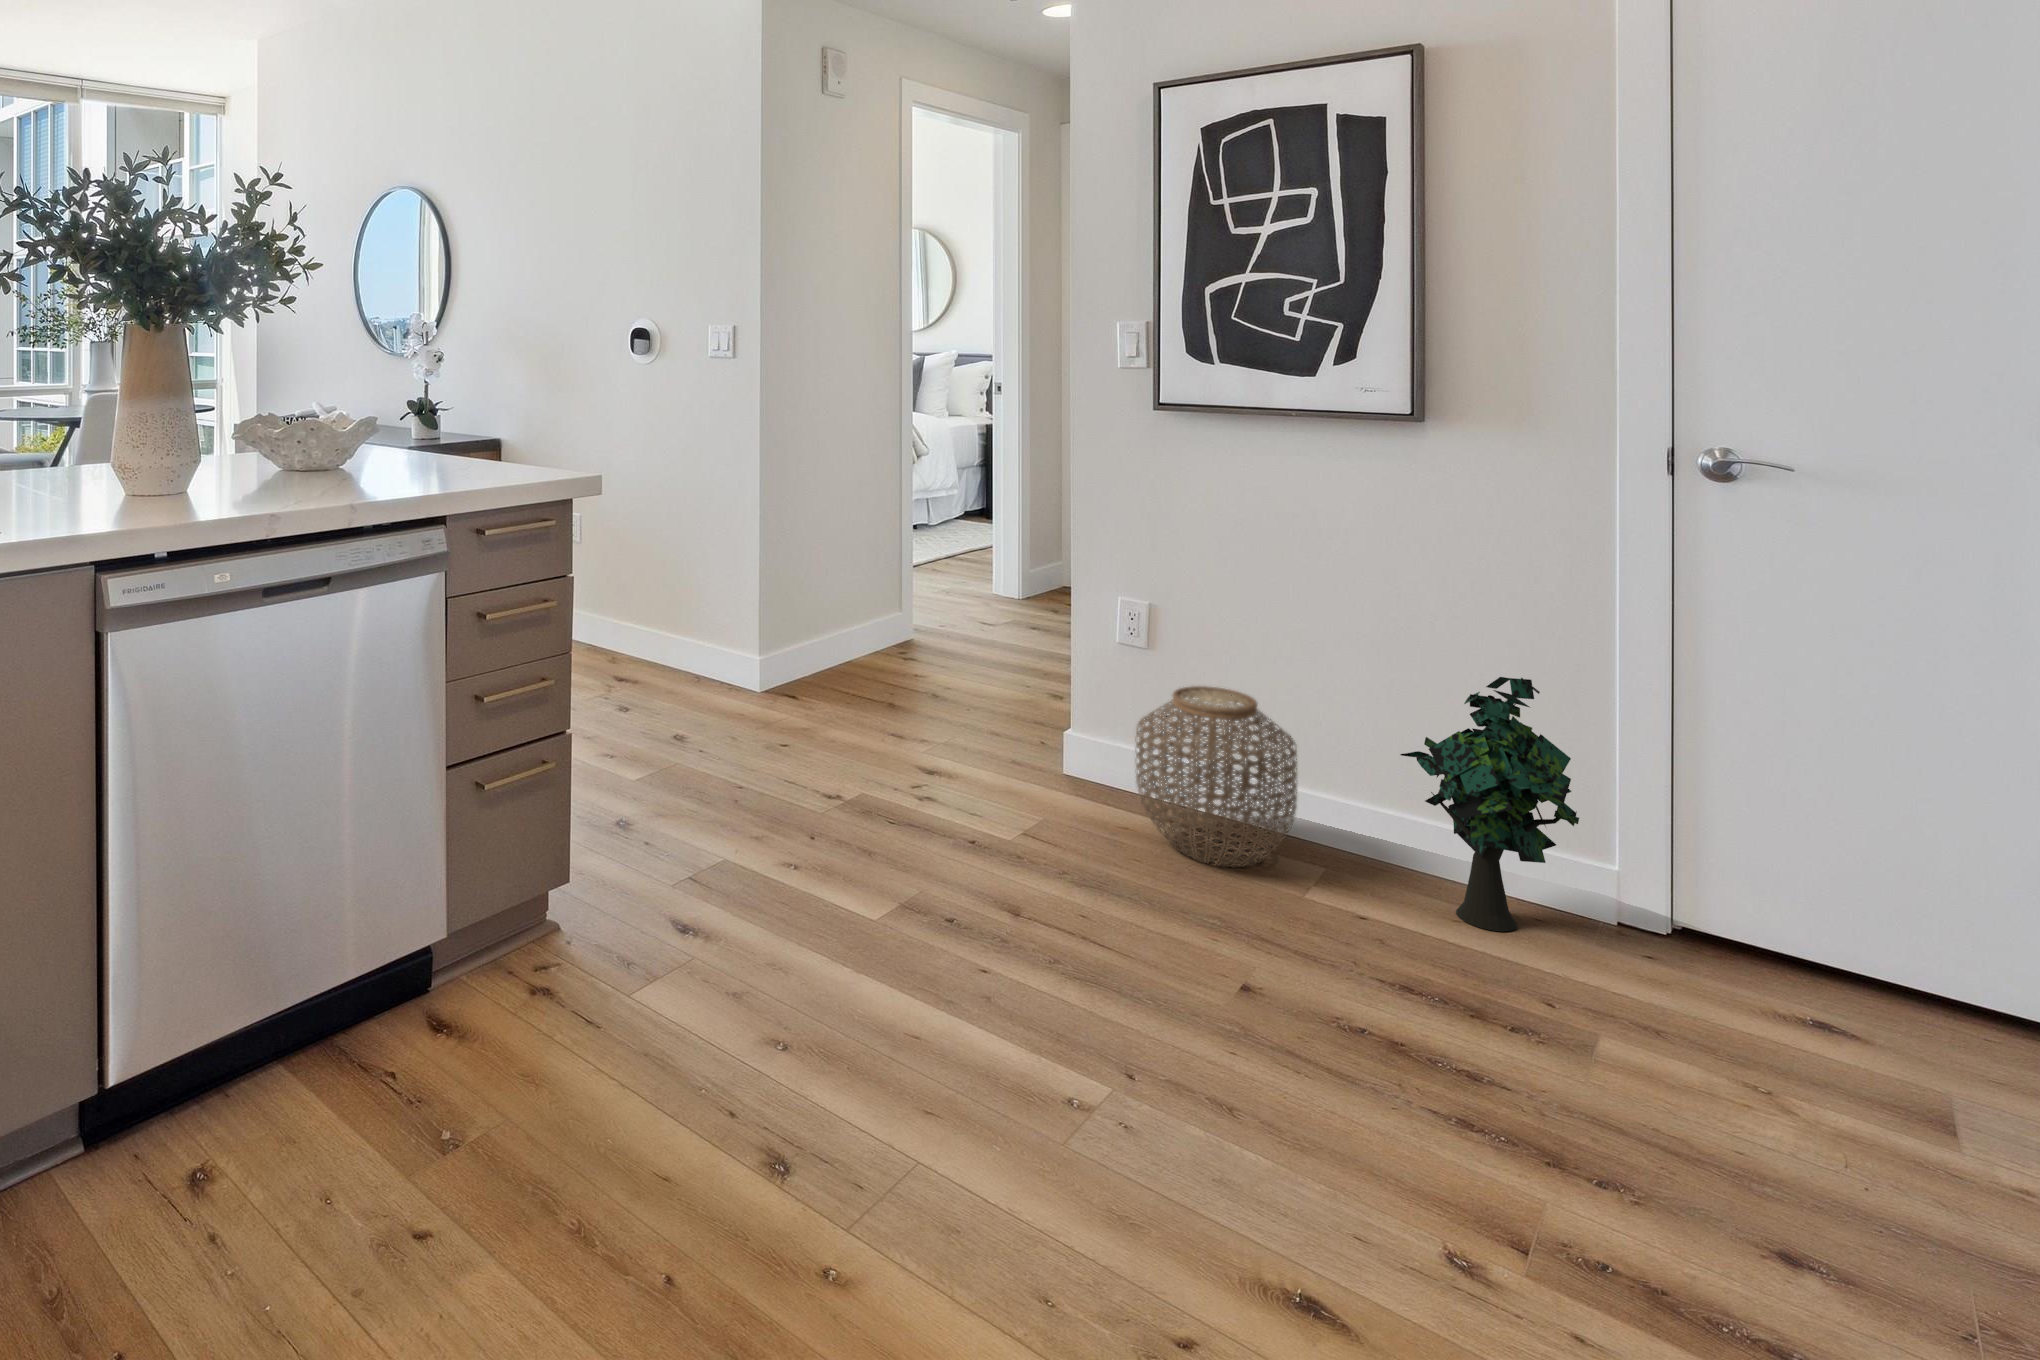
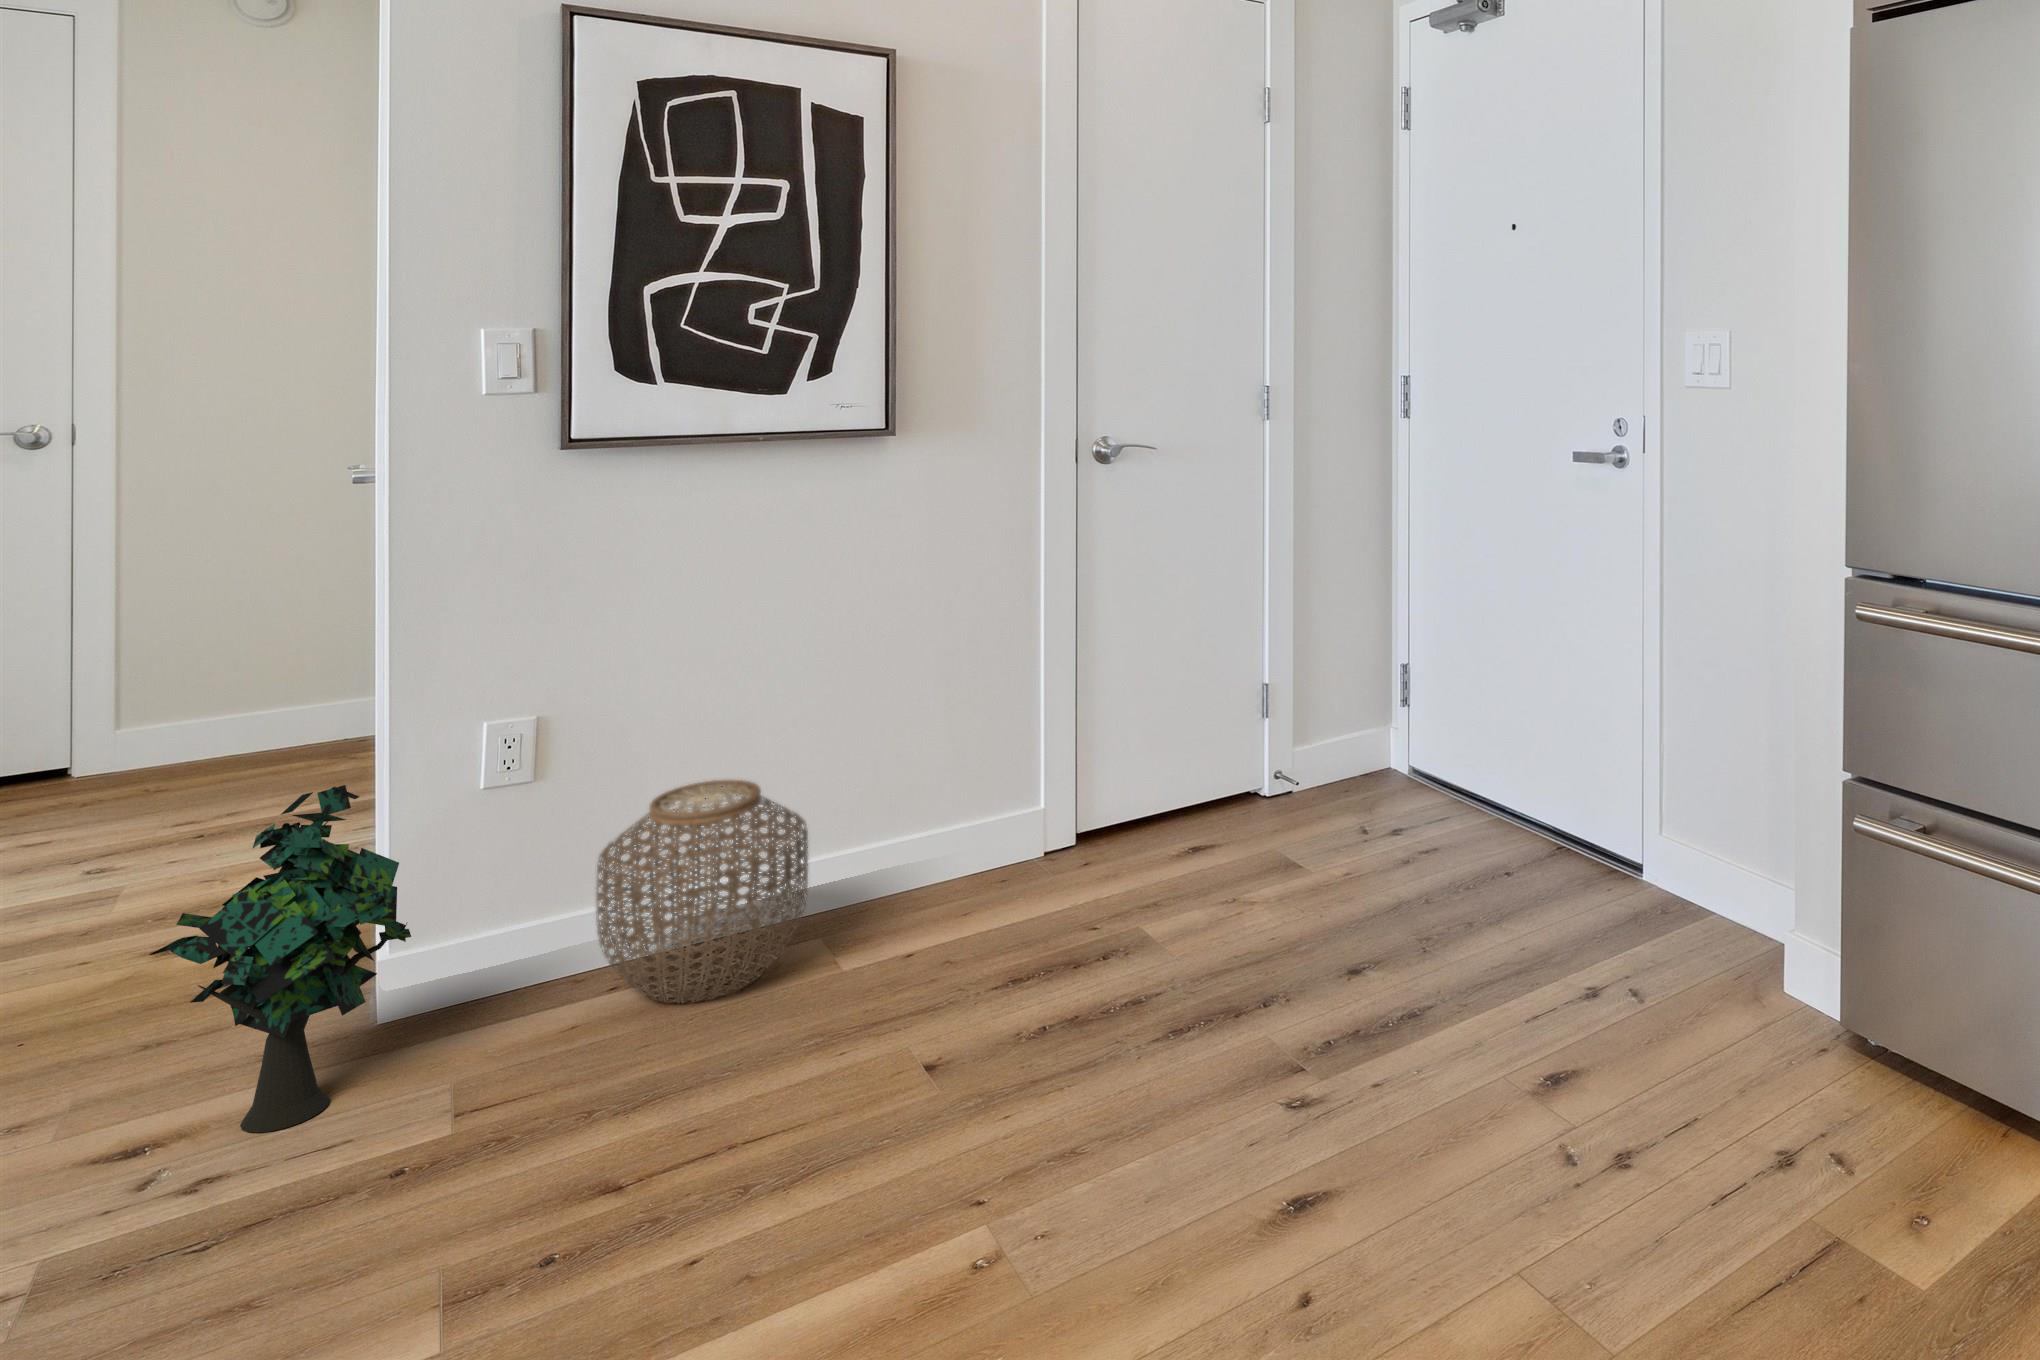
decorative plant: present [1400,677,1579,931] -> present [150,785,411,1133]

